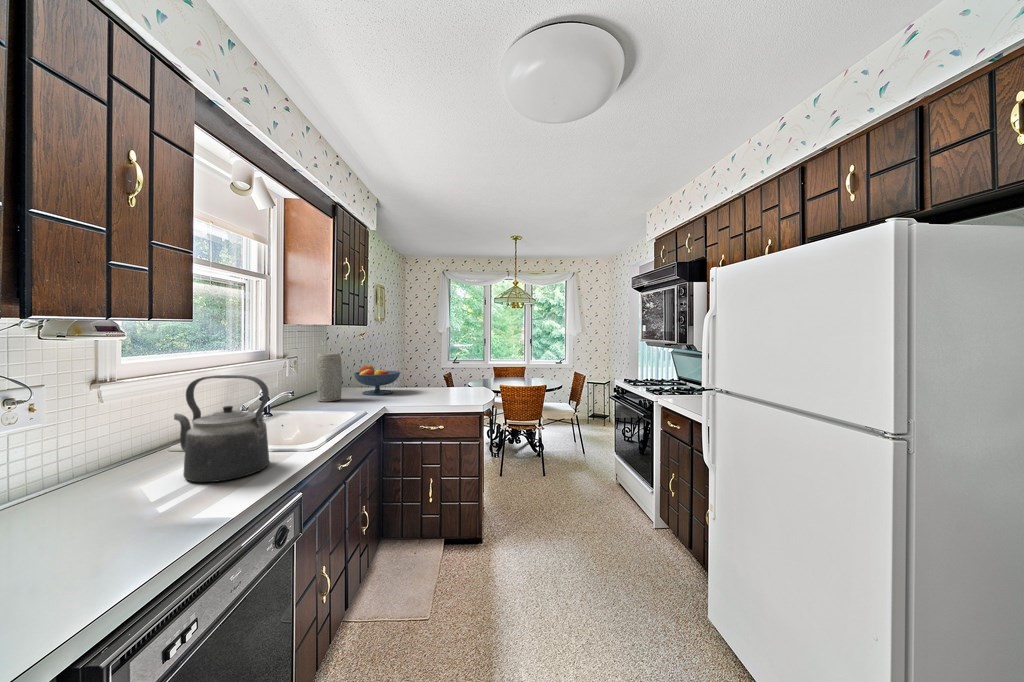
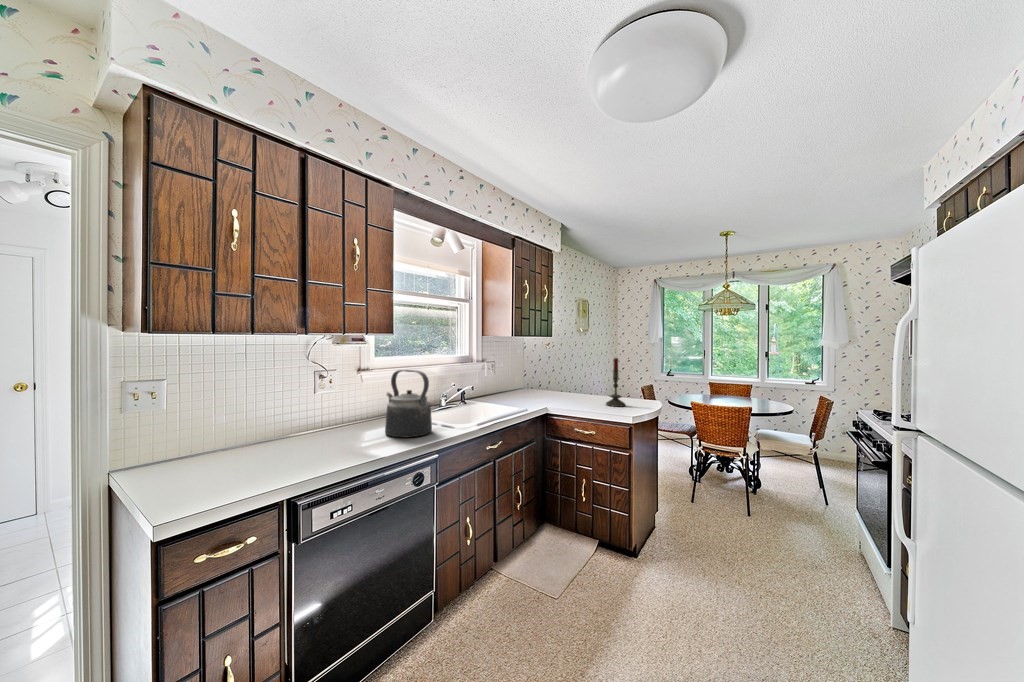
candle: none [441,346,461,398] -> present [606,358,626,407]
vase: present [316,353,342,402] -> none [505,360,523,399]
fruit bowl: present [354,365,400,395] -> none [537,371,576,398]

